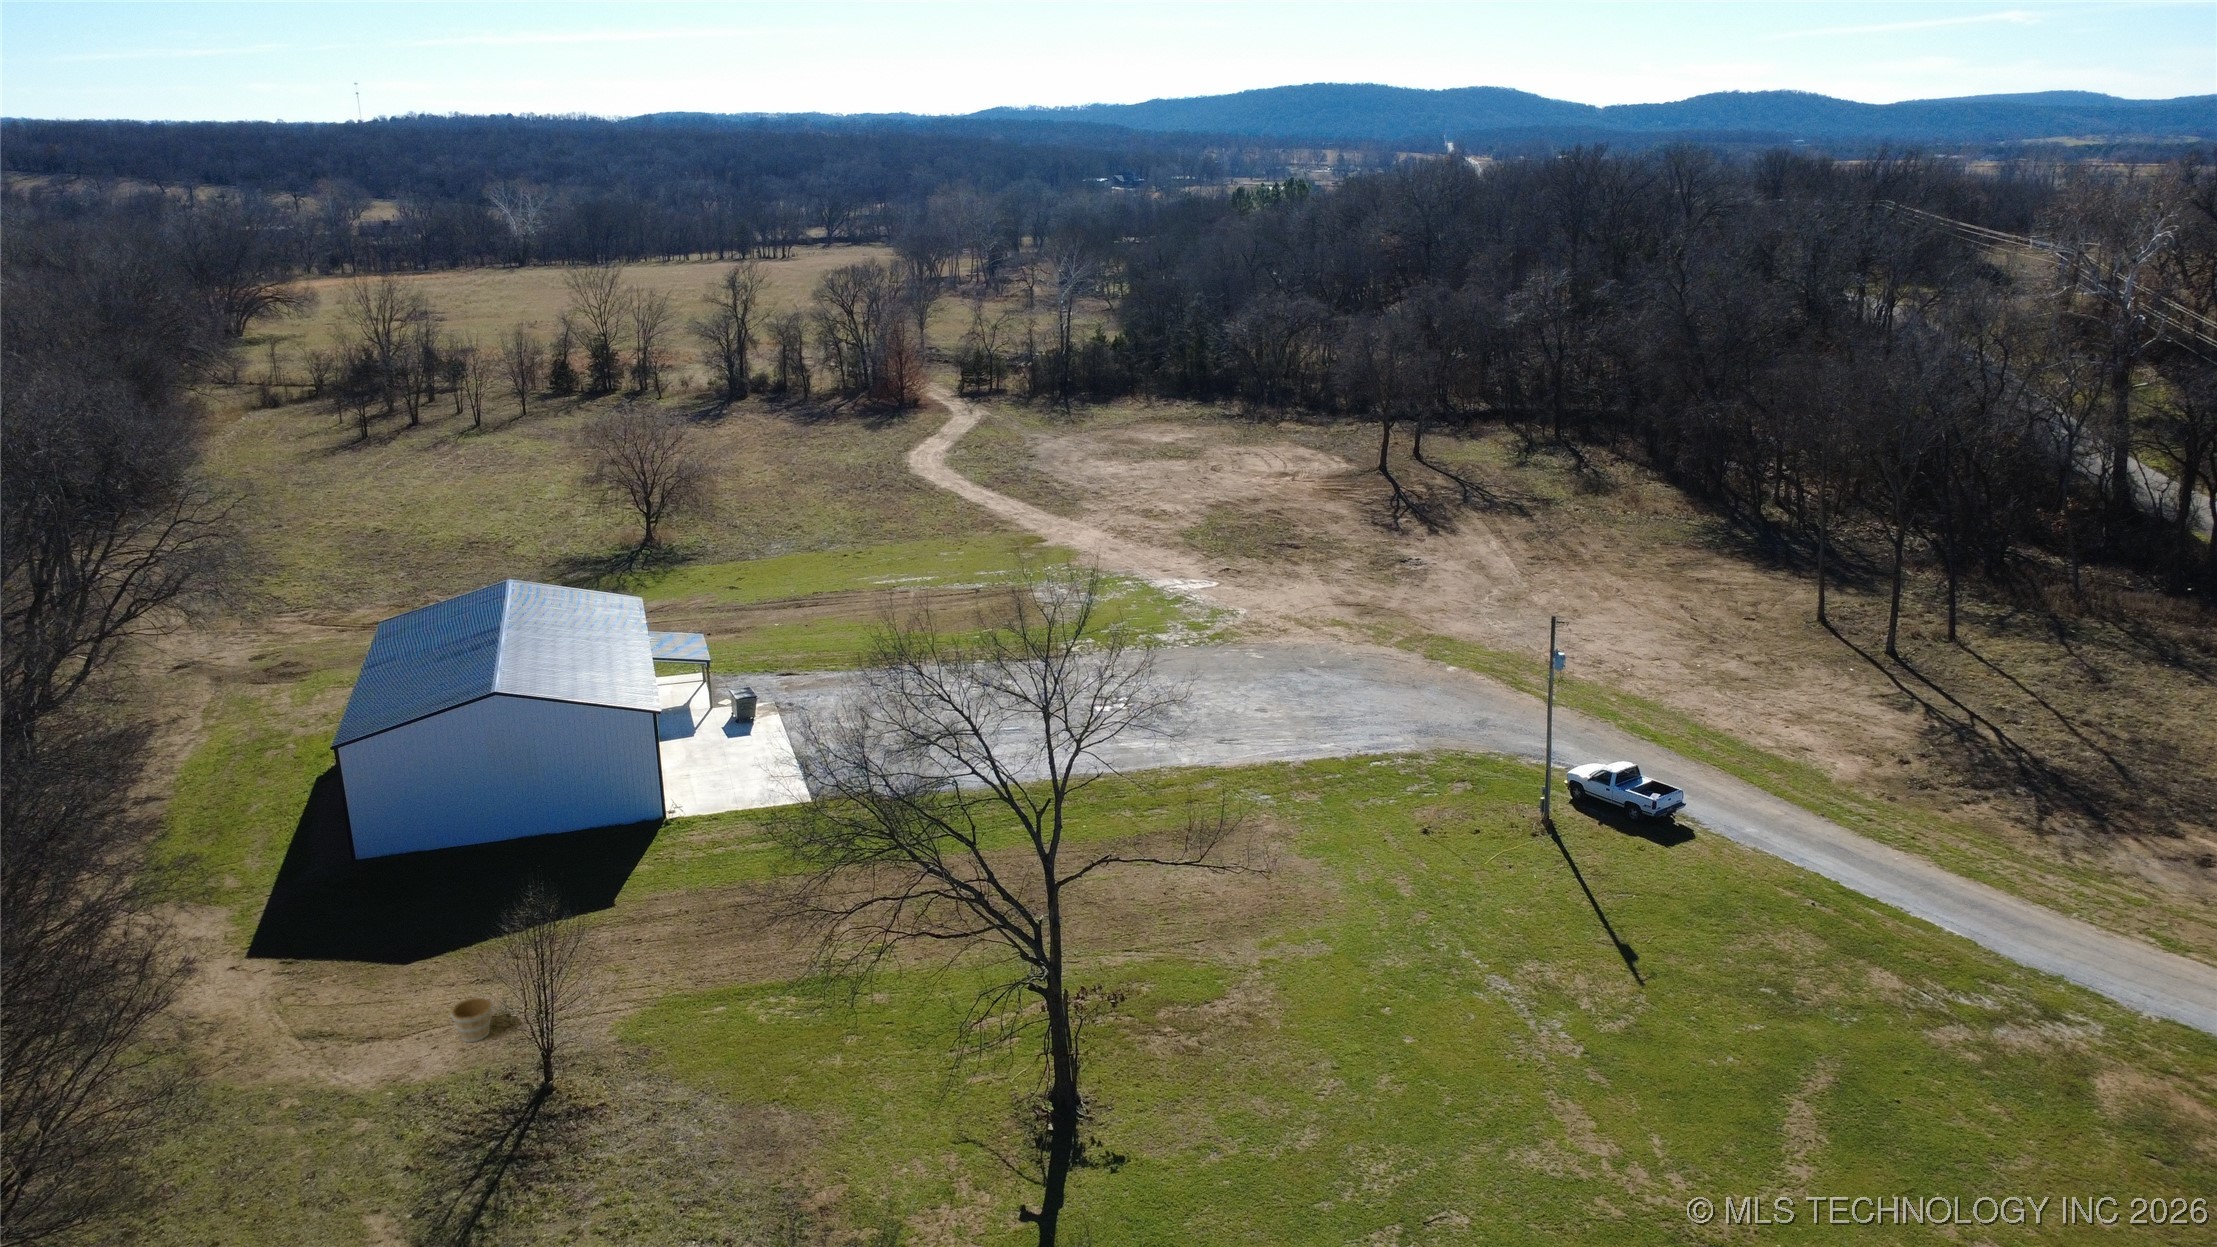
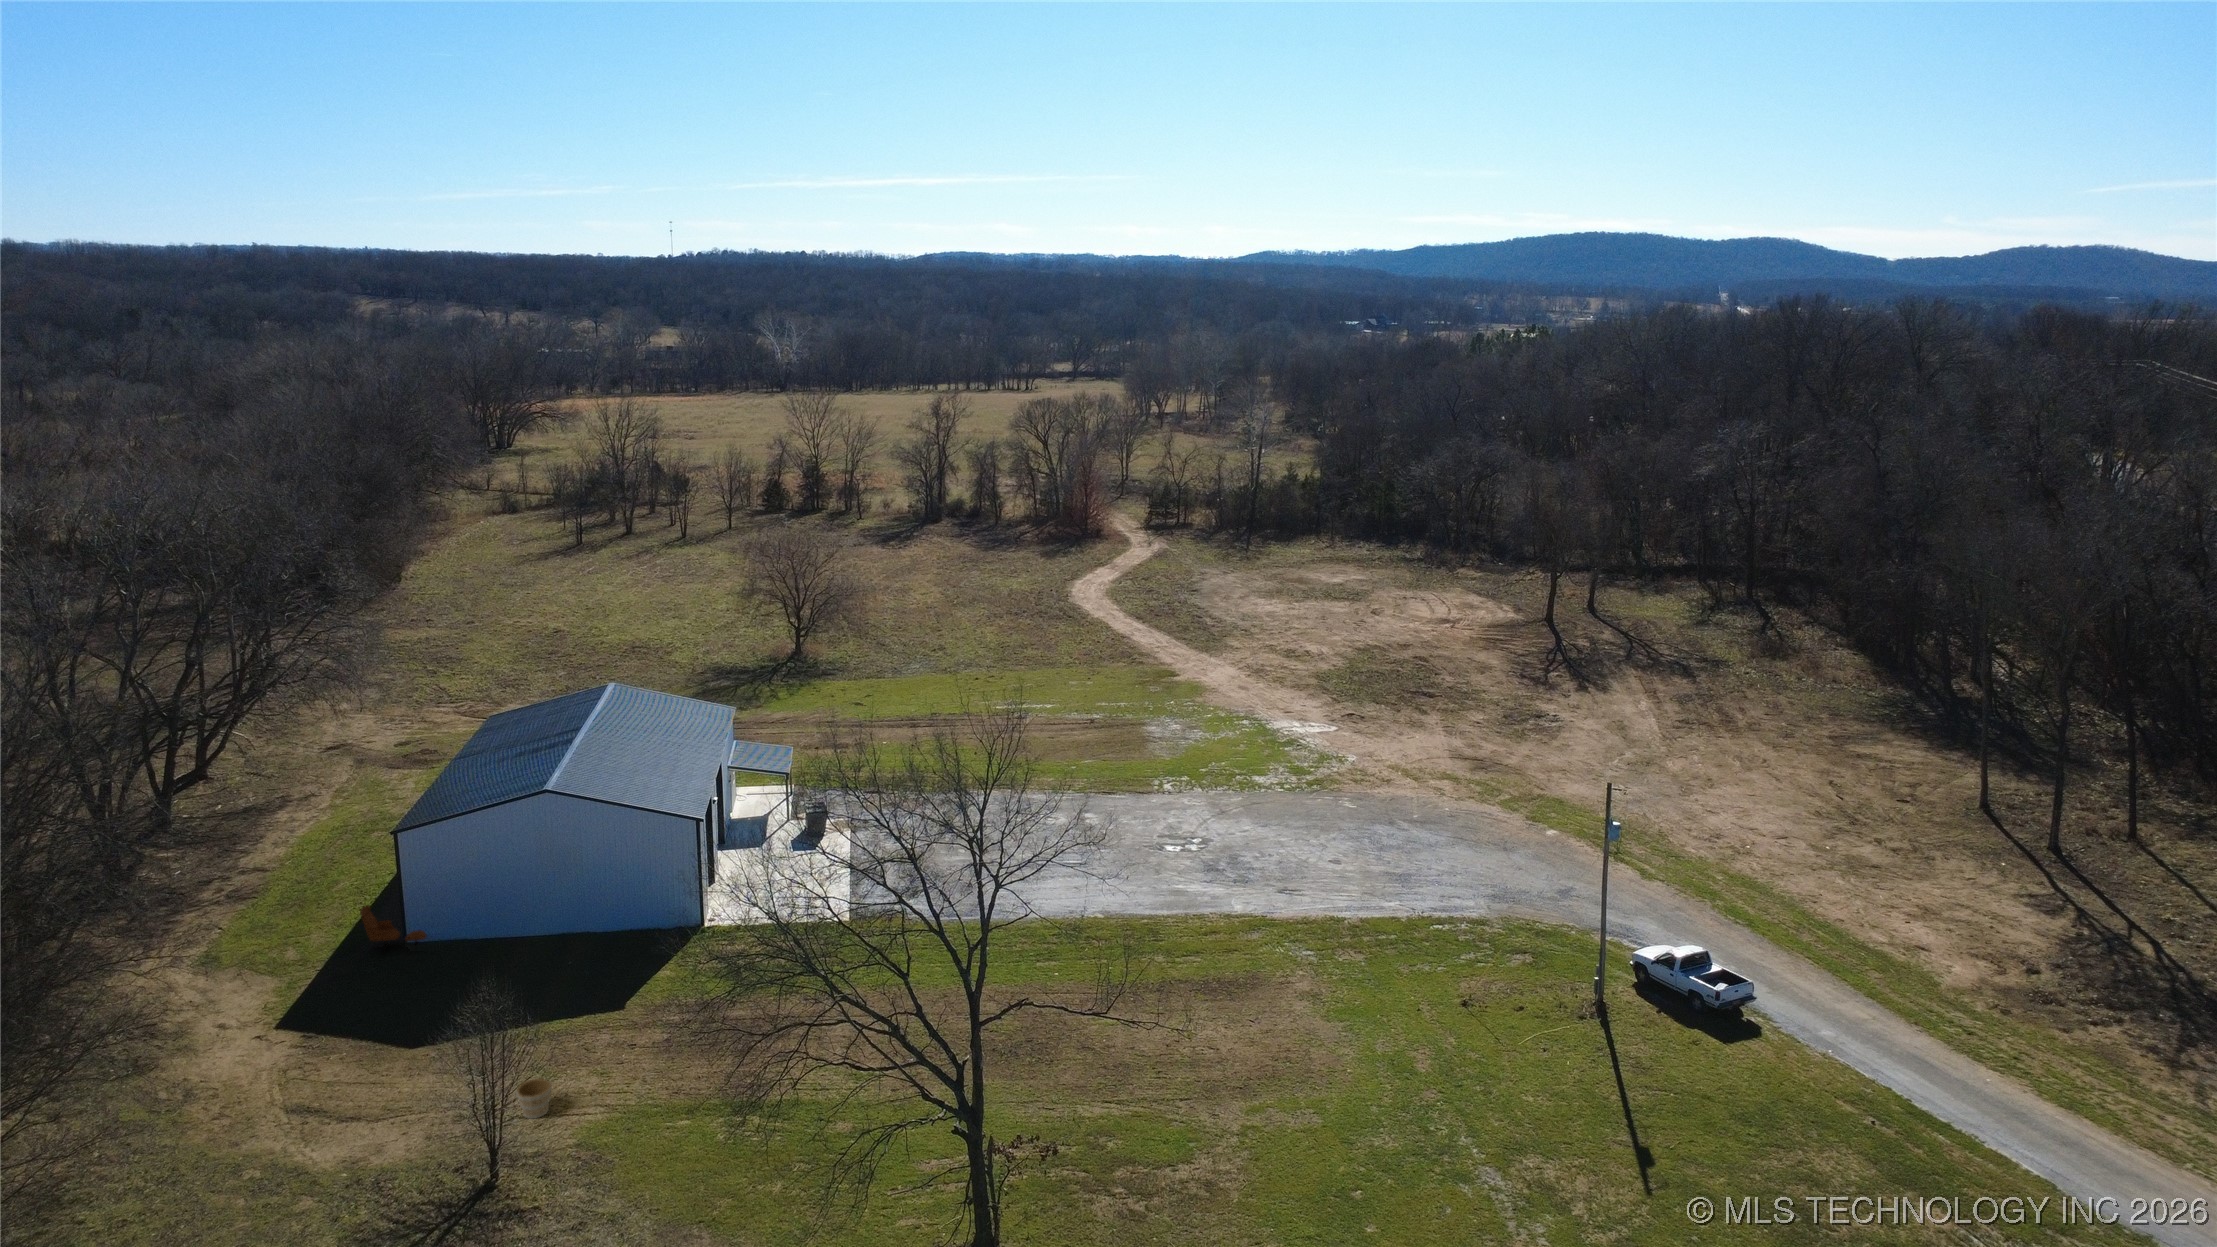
lounge chair: none [198,828,285,883] -> present [360,905,427,954]

